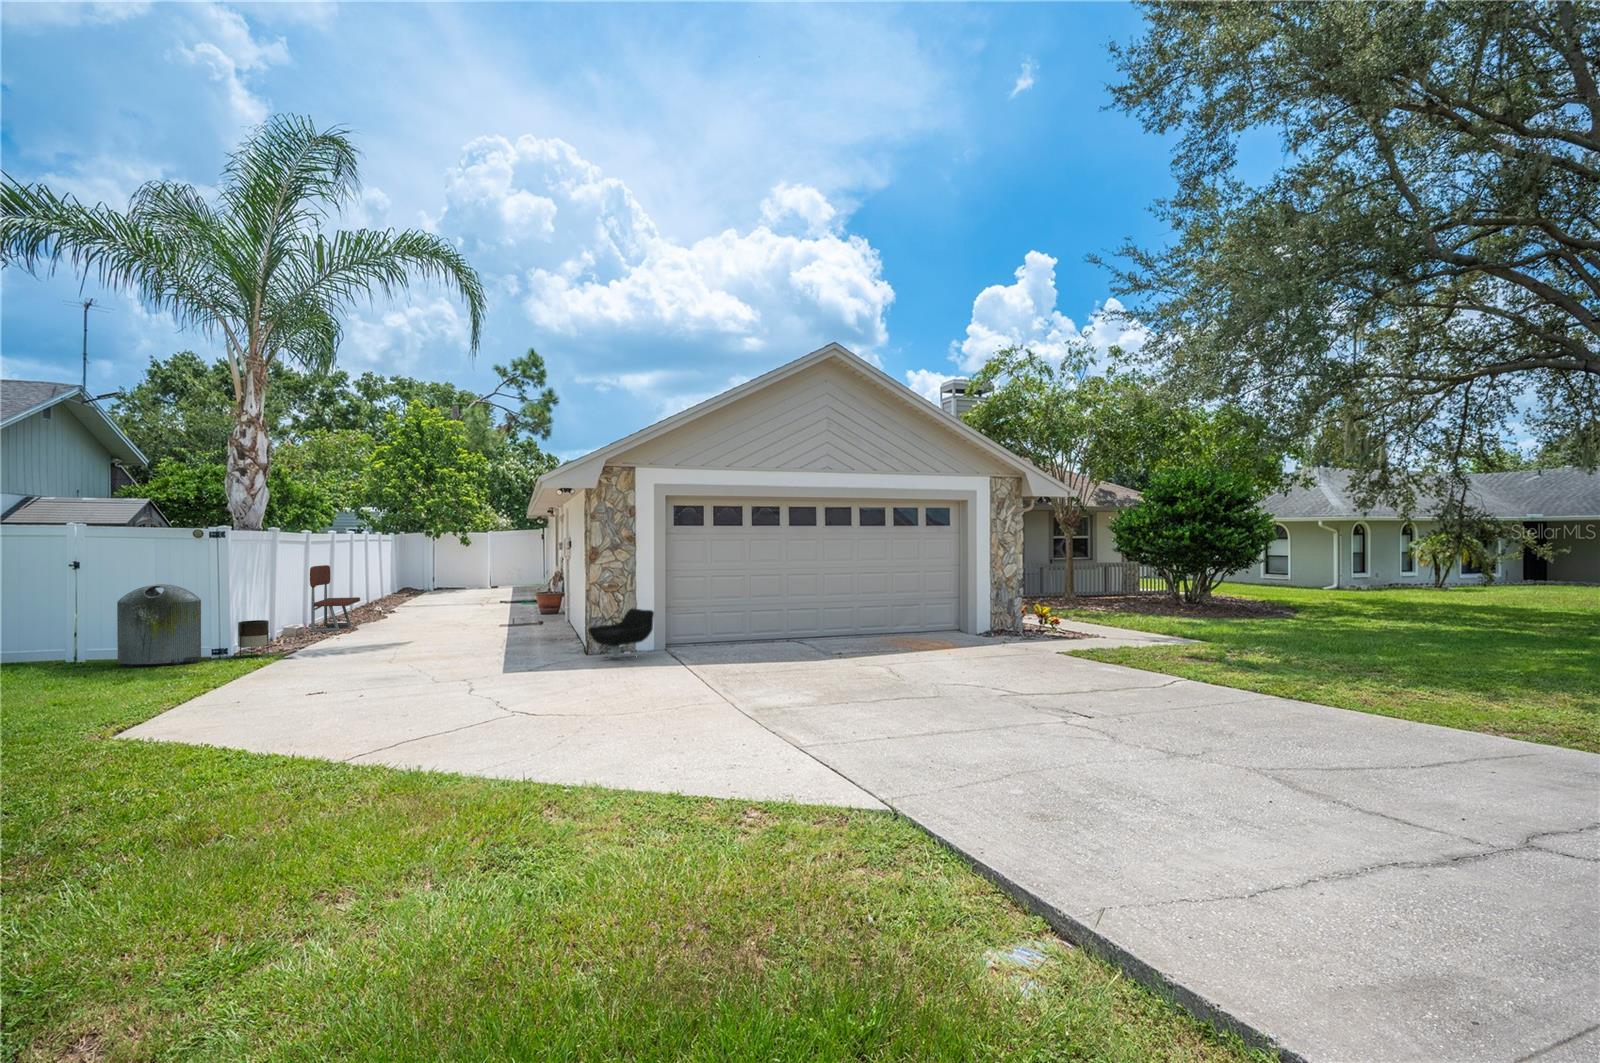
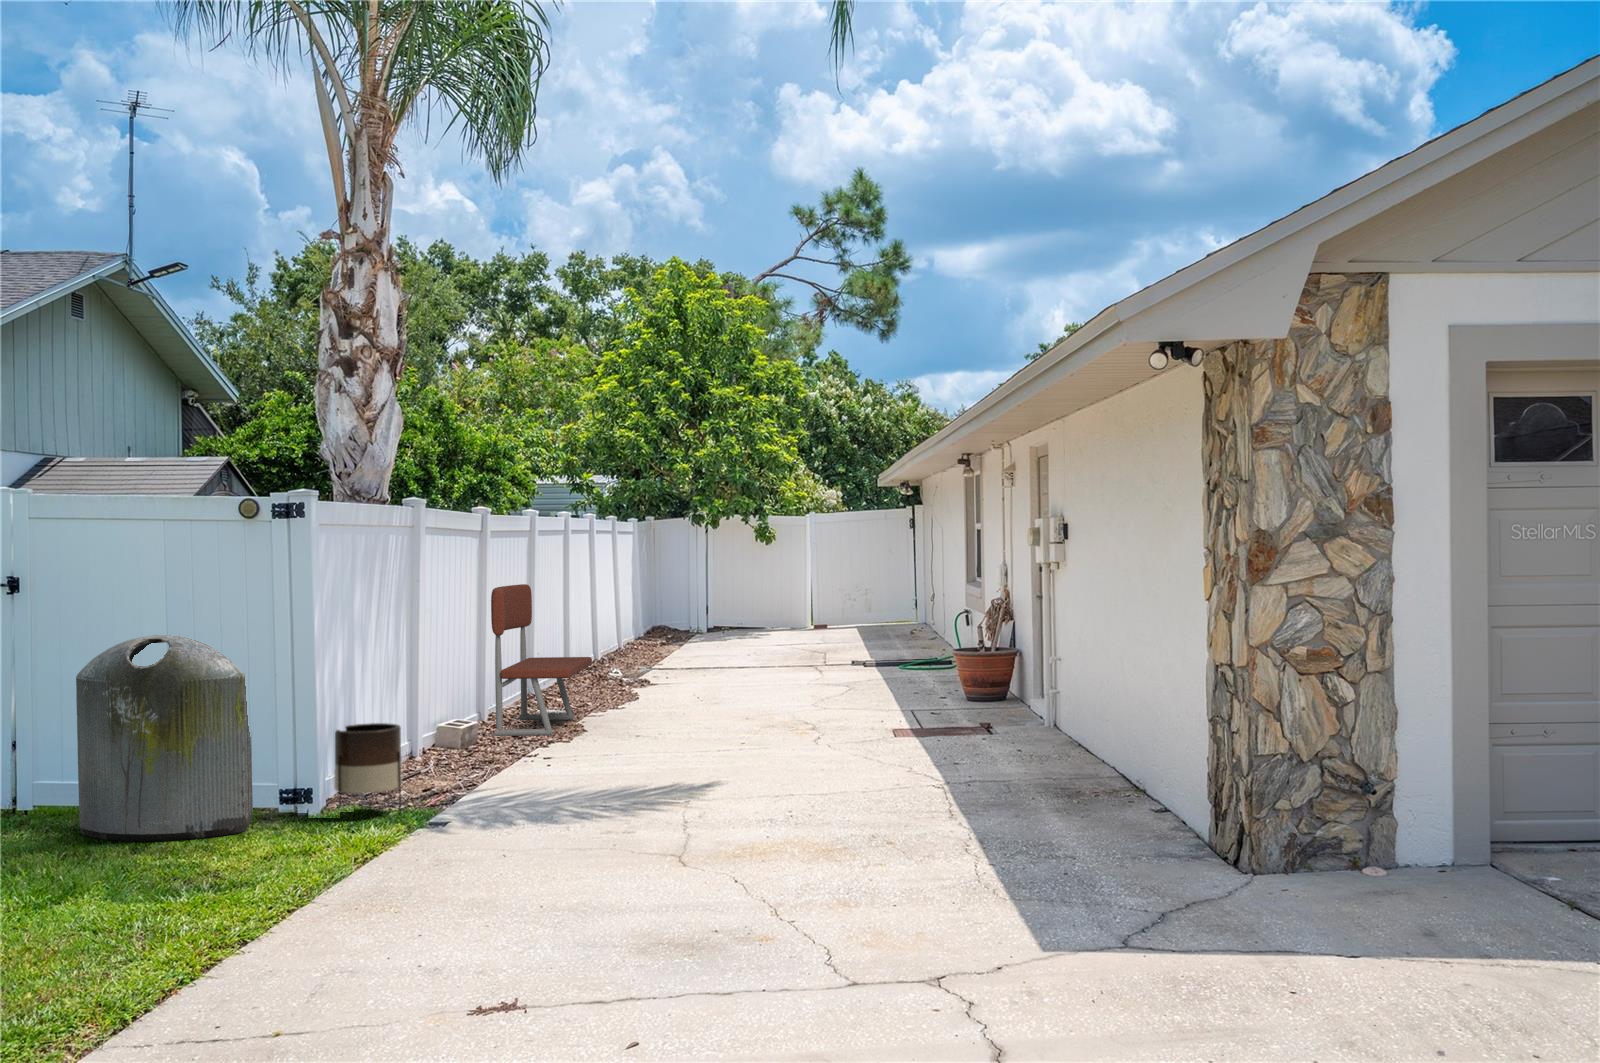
lounge chair: present [589,608,654,660] -> none [1261,723,1487,907]

